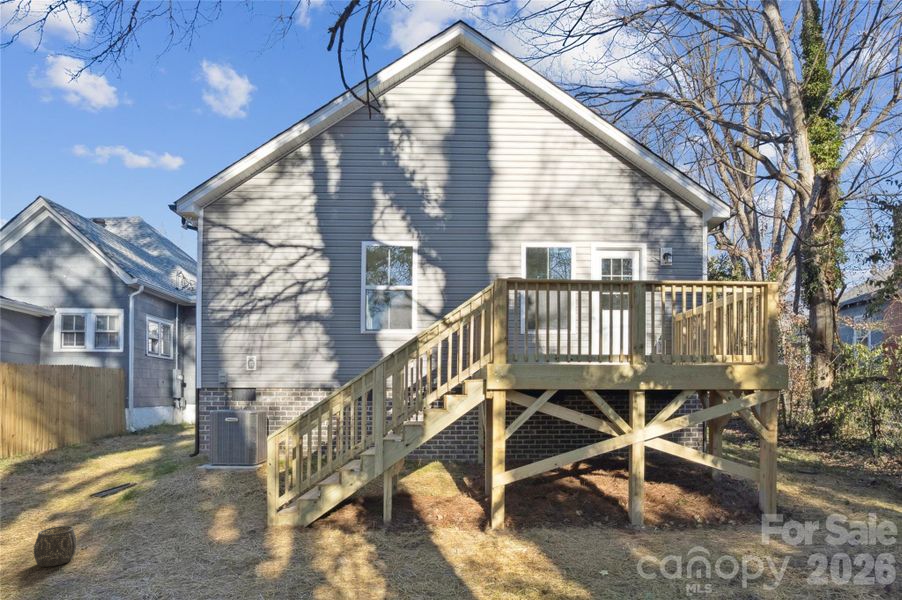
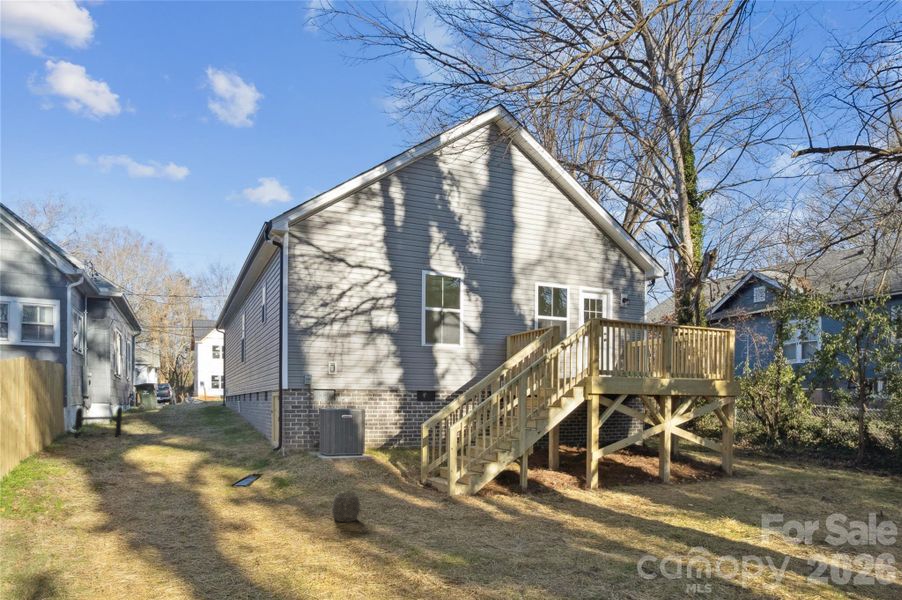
bench: none [119,407,166,437] -> present [74,408,122,438]

